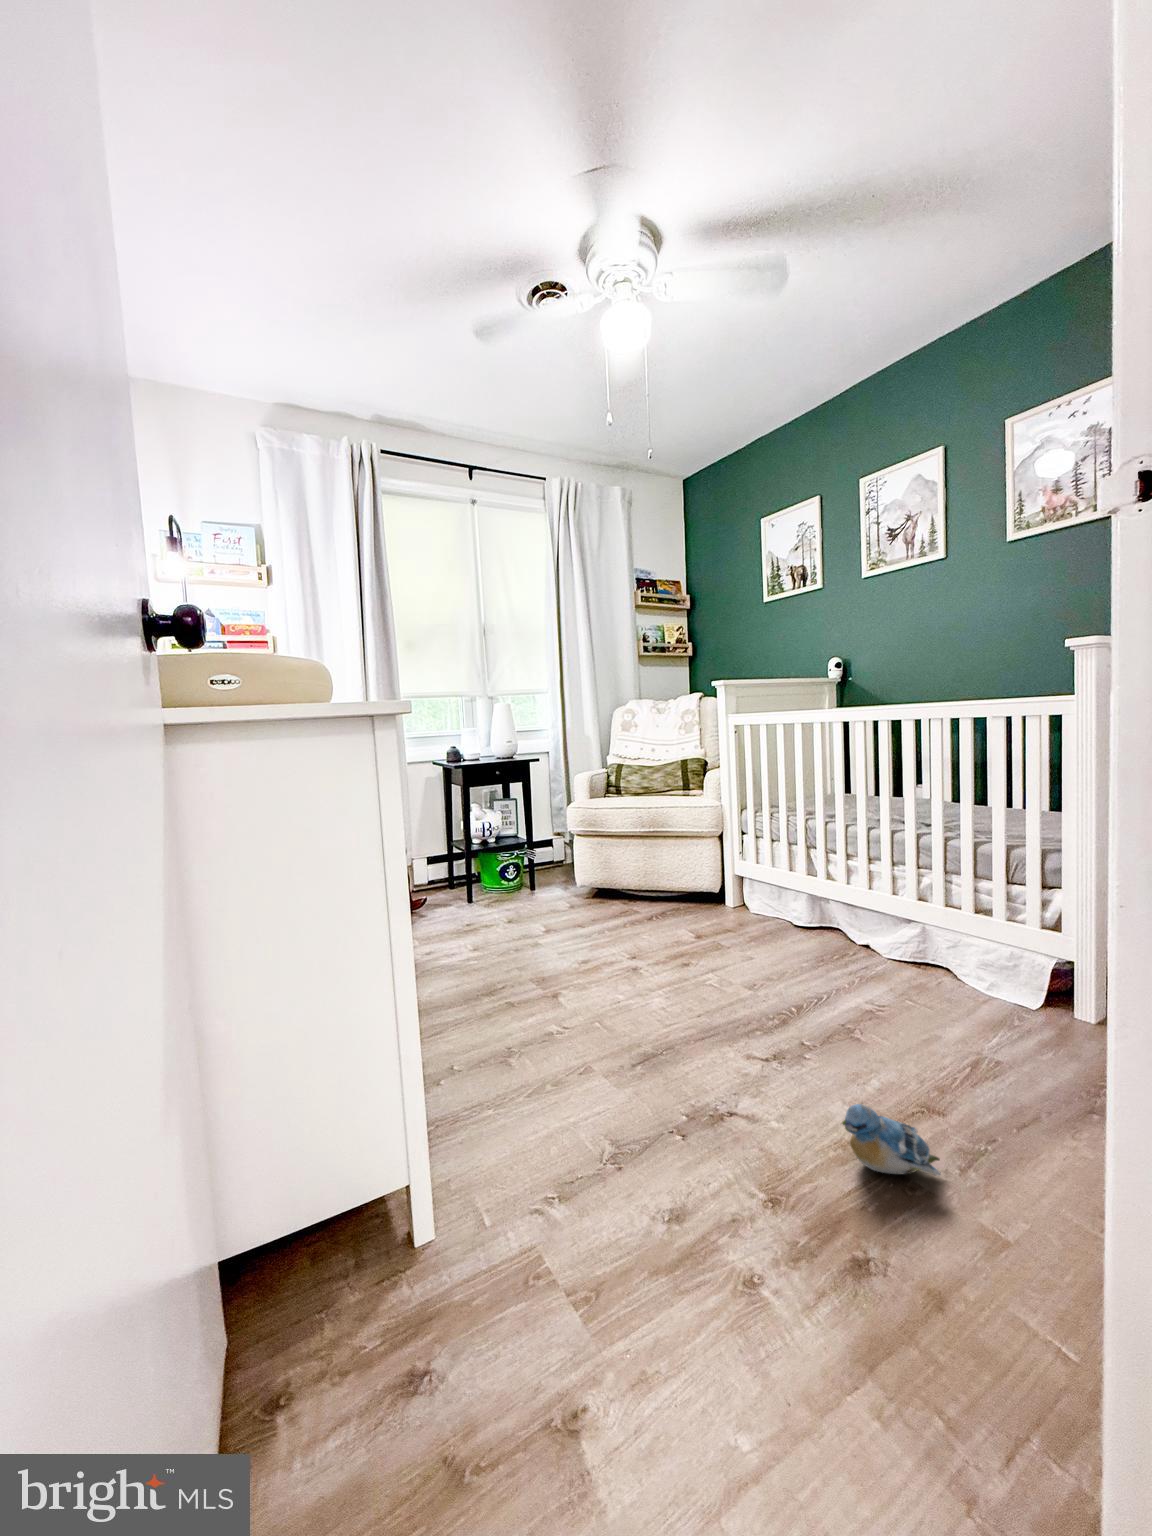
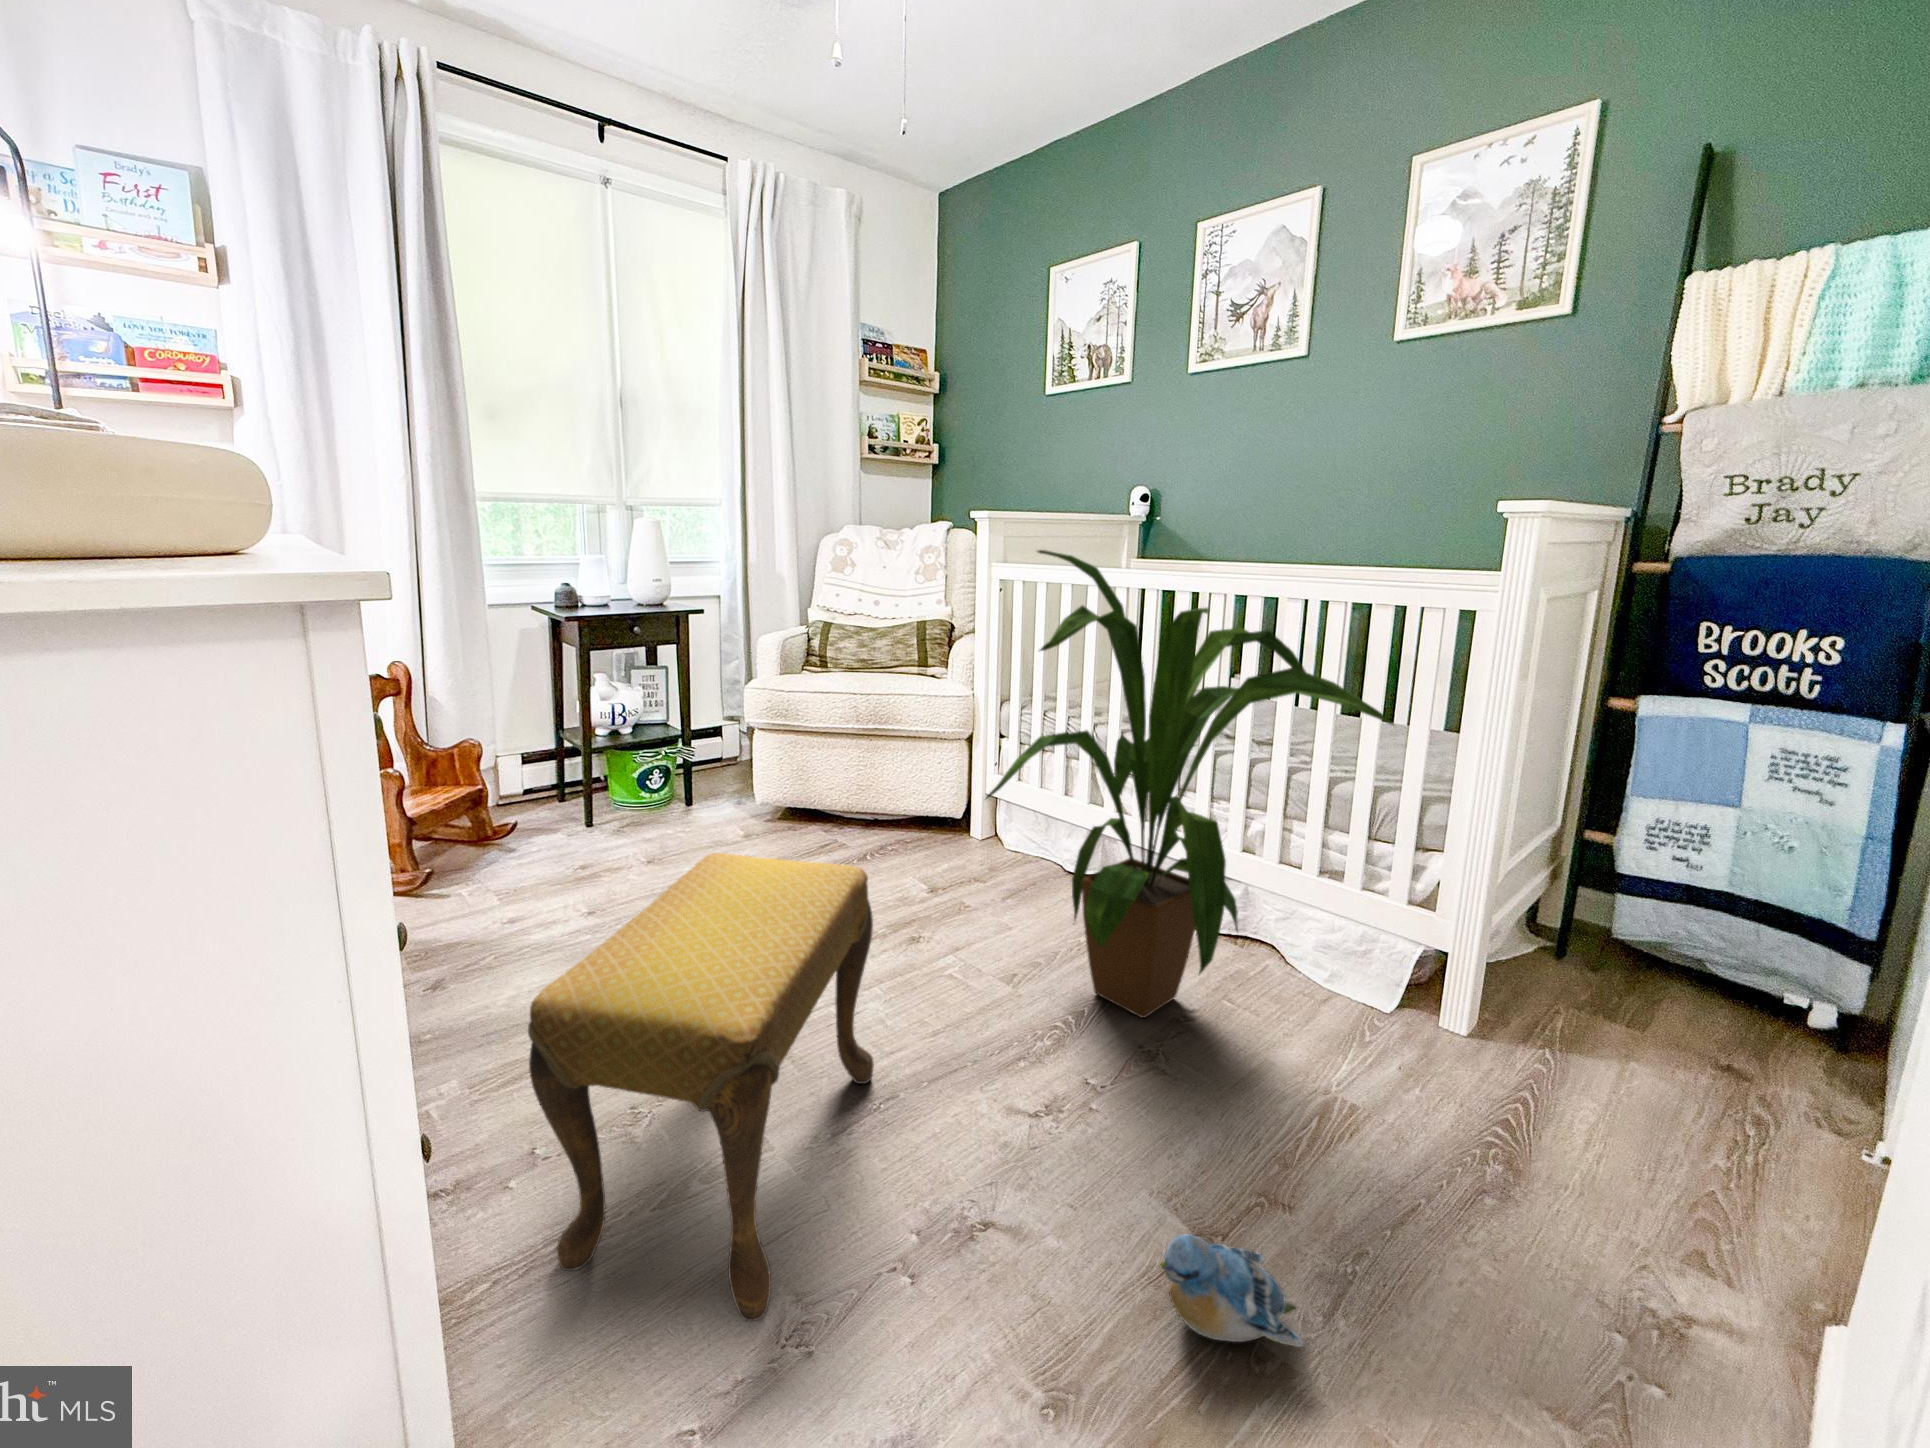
house plant: none [723,698,1004,1009] -> present [986,550,1394,1018]
footstool: none [462,891,659,1147] -> present [528,853,874,1322]

